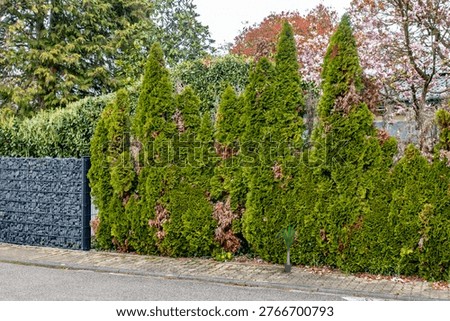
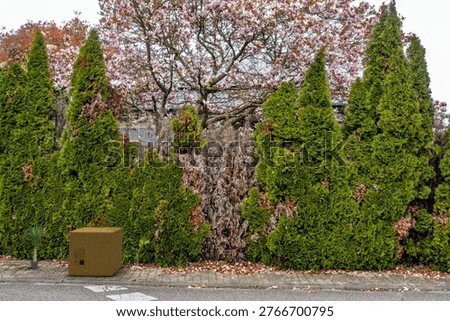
cardboard box: none [327,232,382,288] -> present [69,227,122,276]

